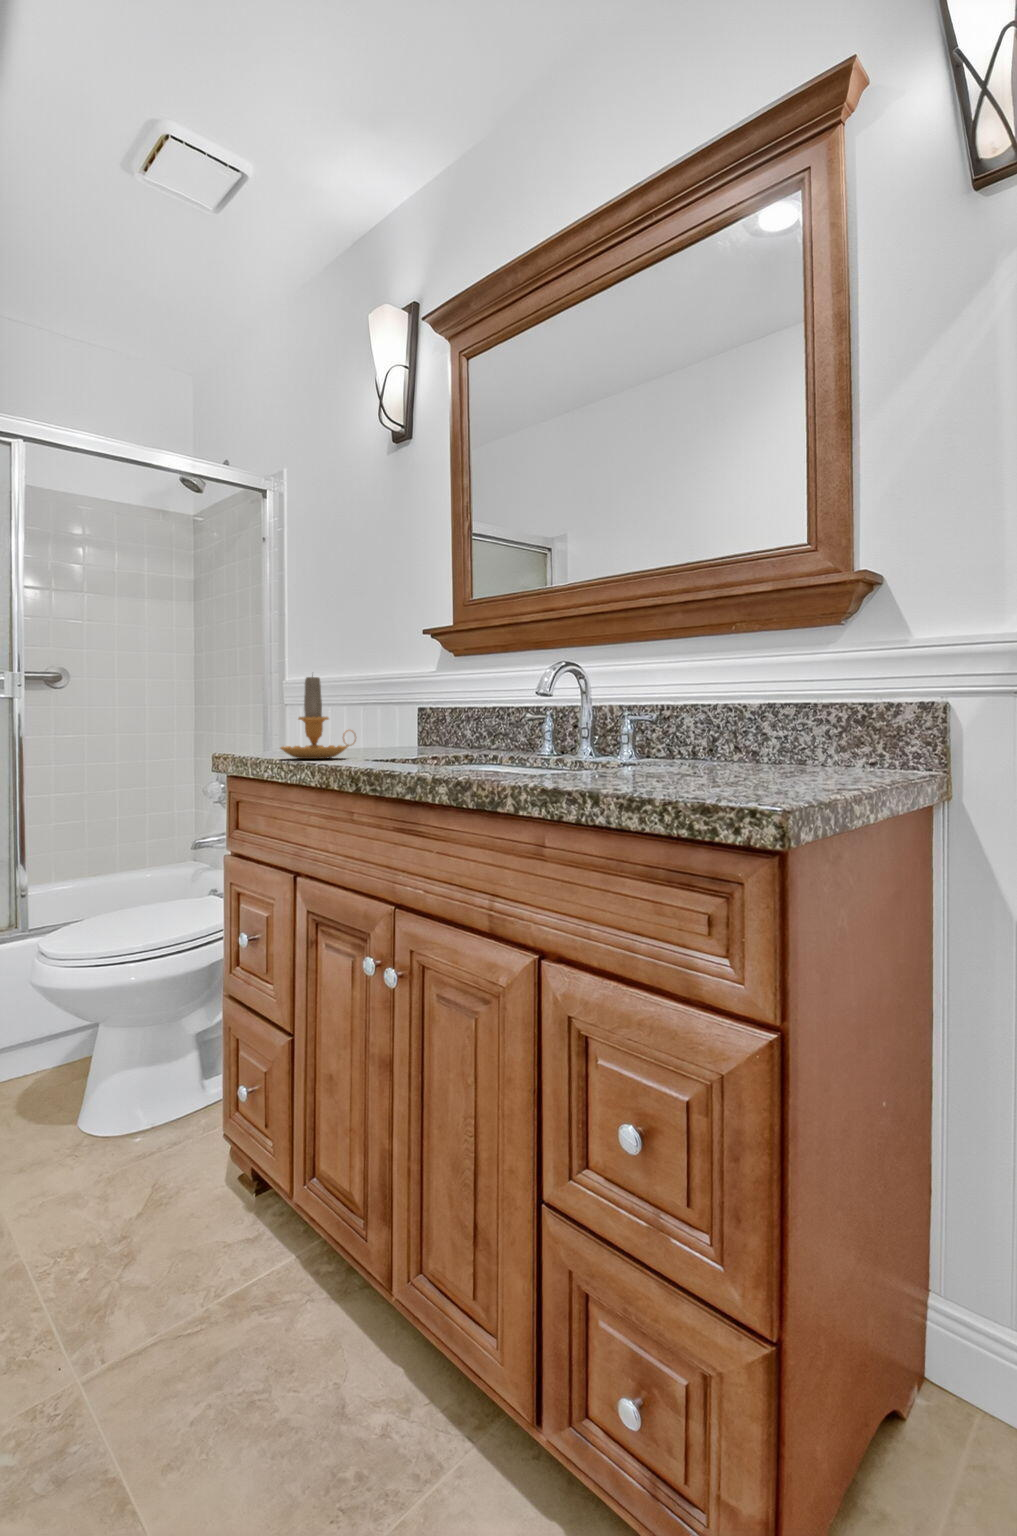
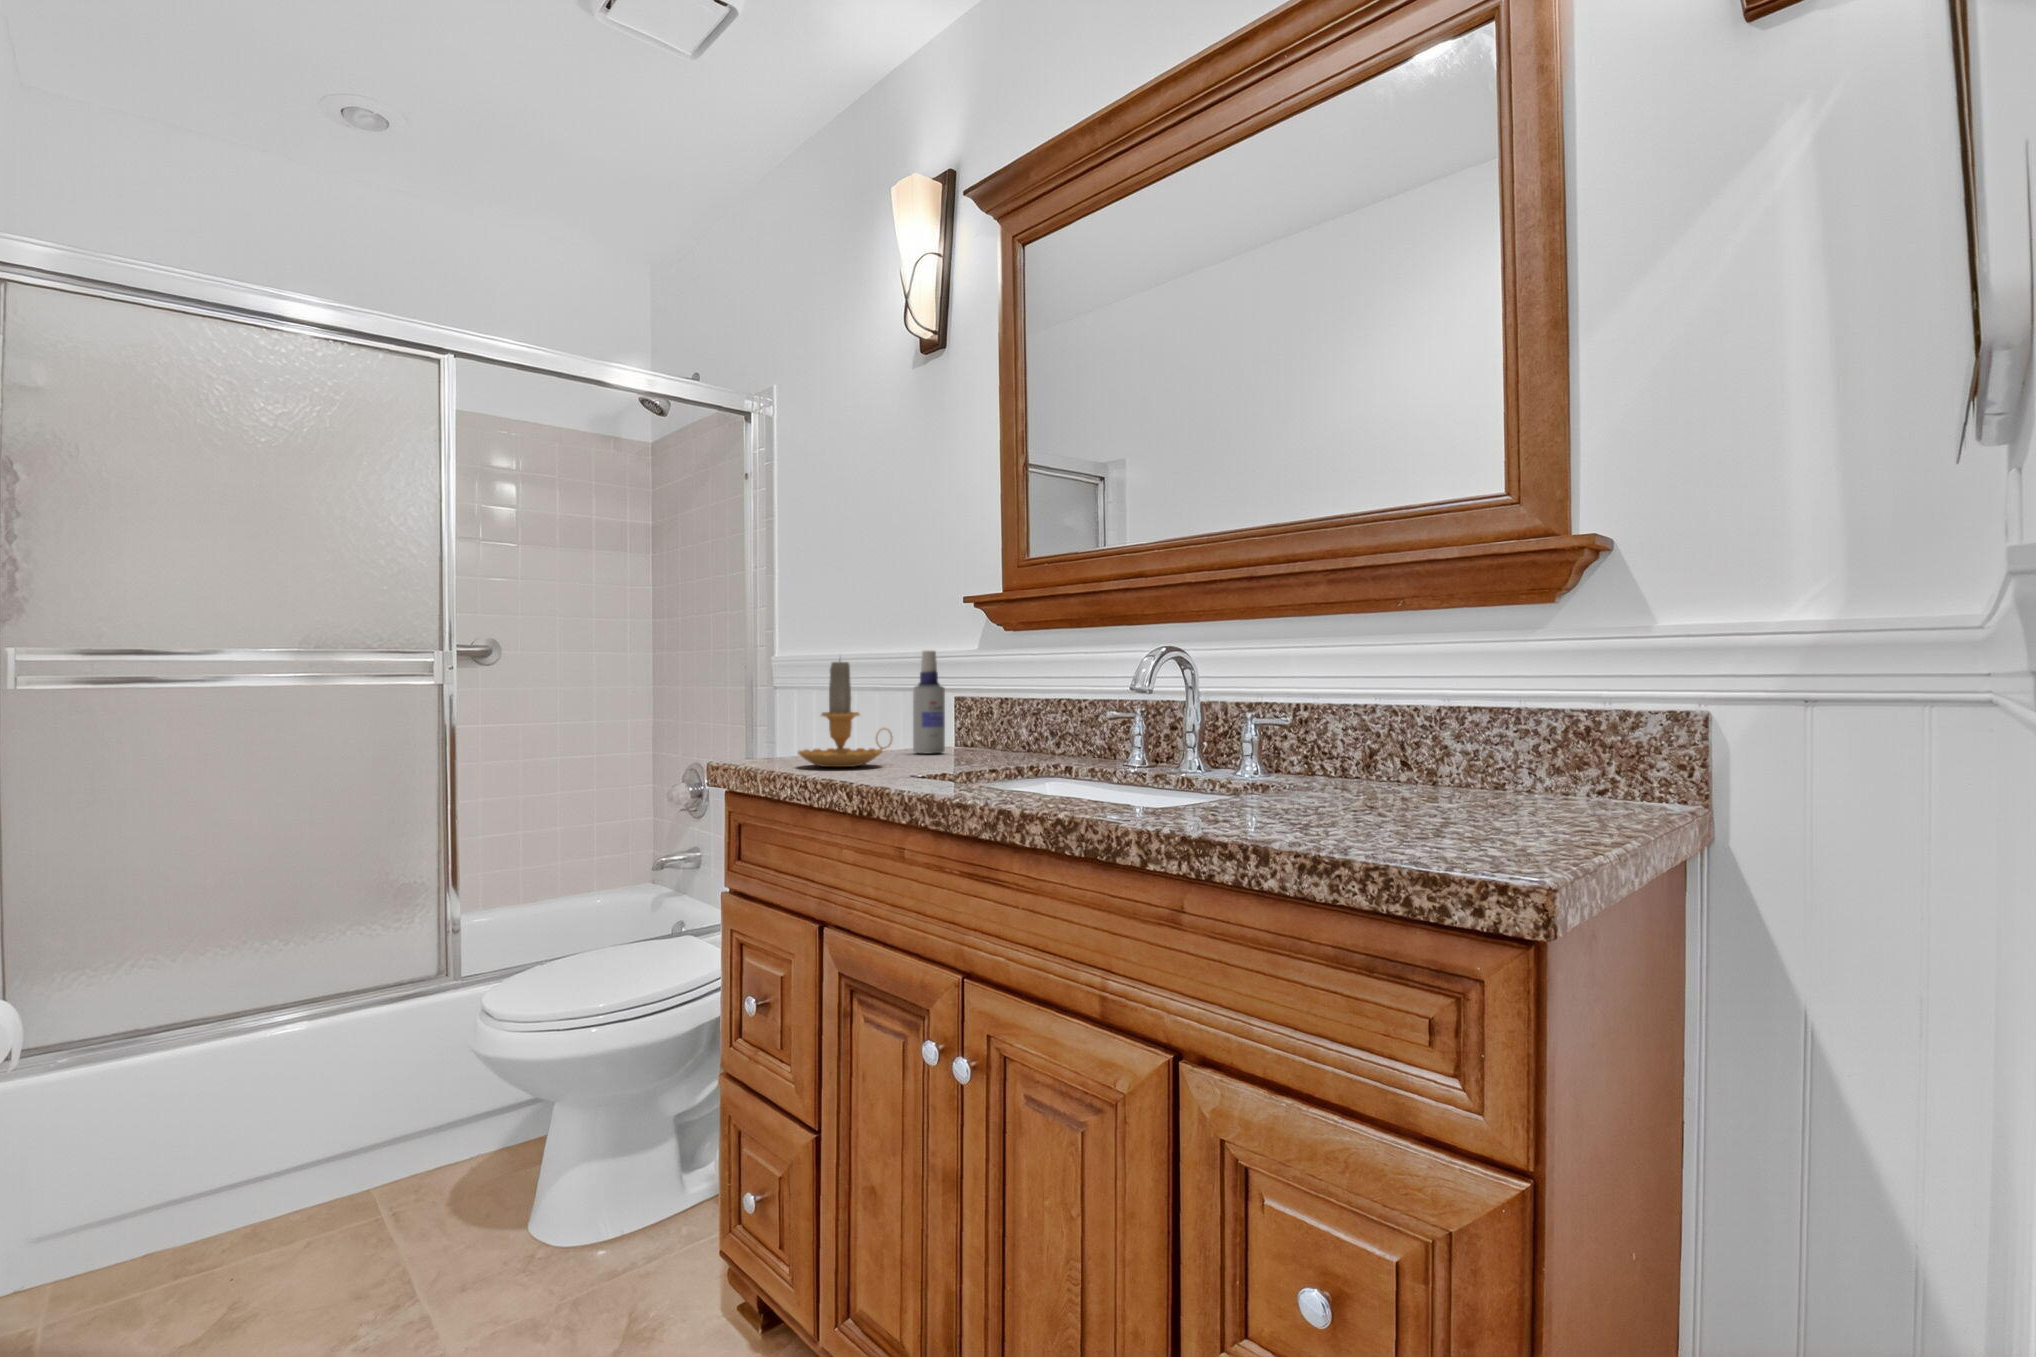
spray bottle: none [377,672,403,752] -> present [913,651,945,753]

